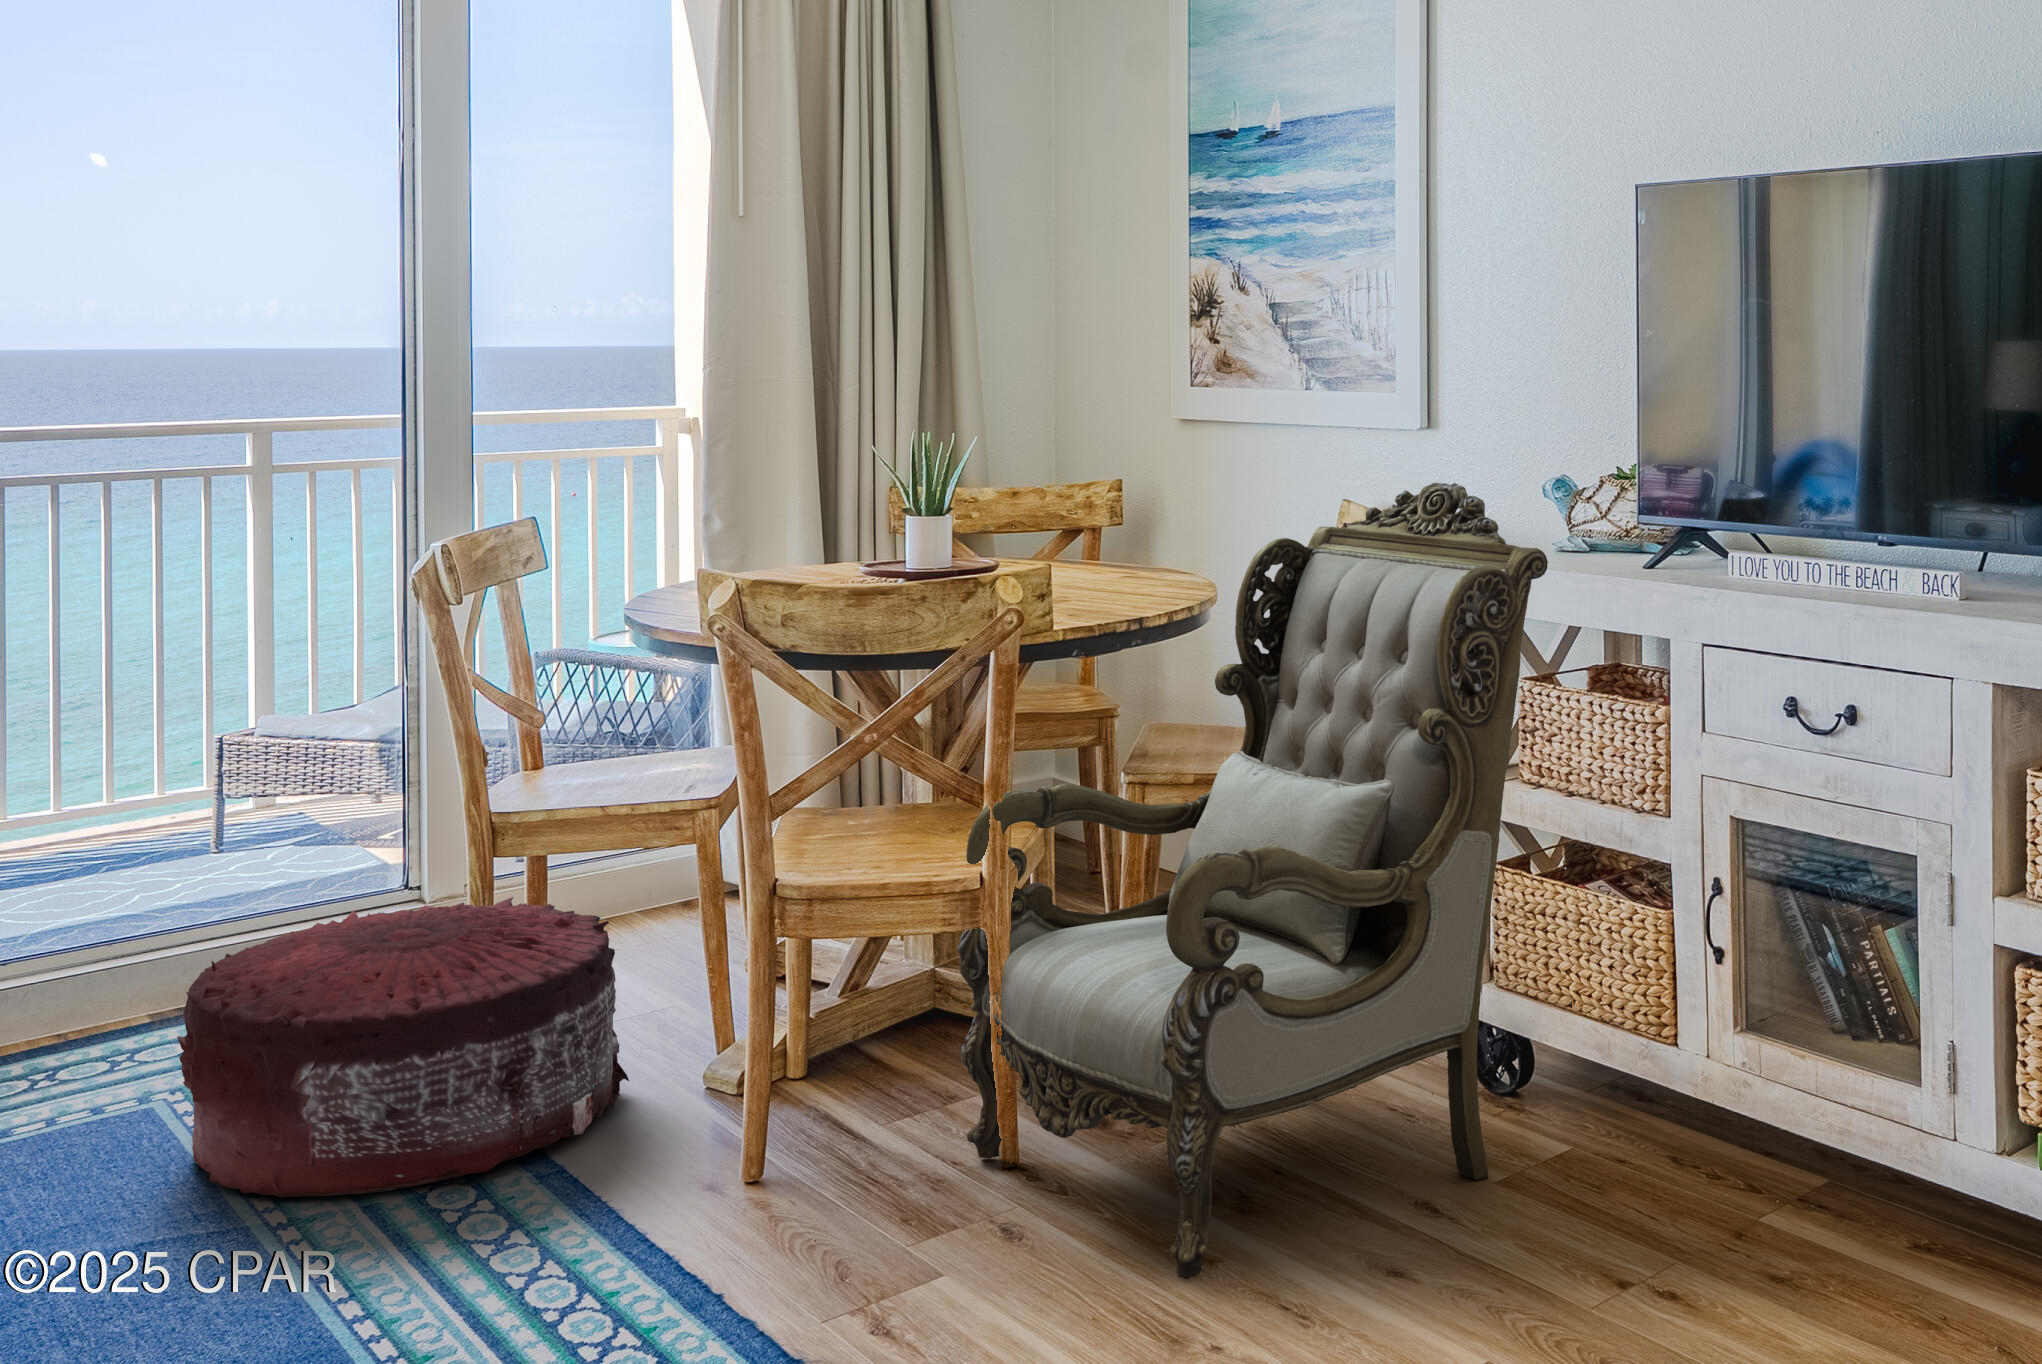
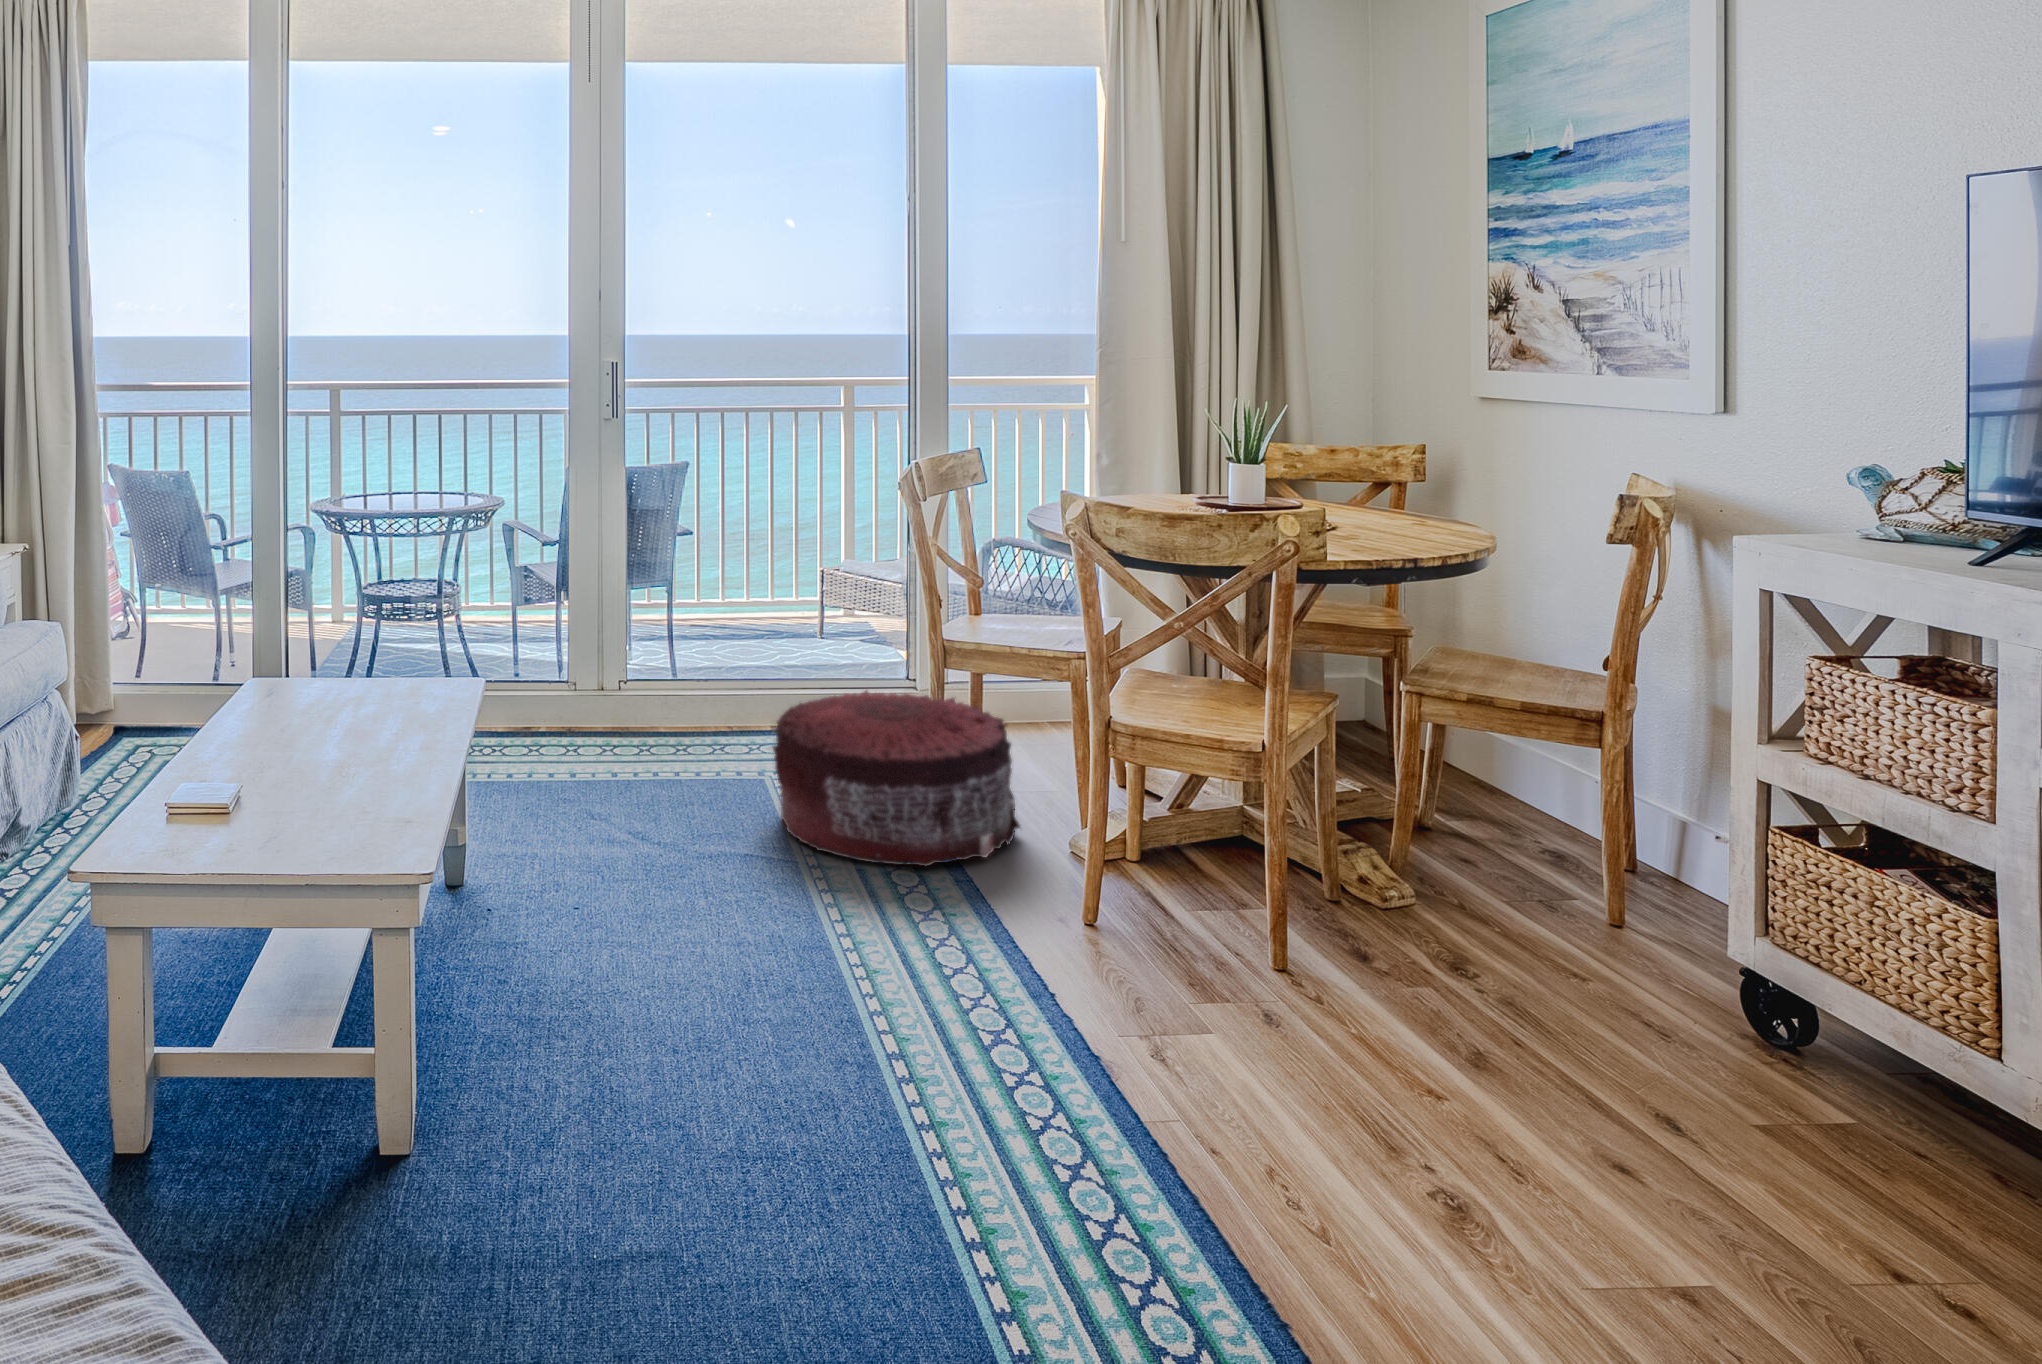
armchair: present [957,483,1548,1279] -> none [1236,470,1831,1117]

